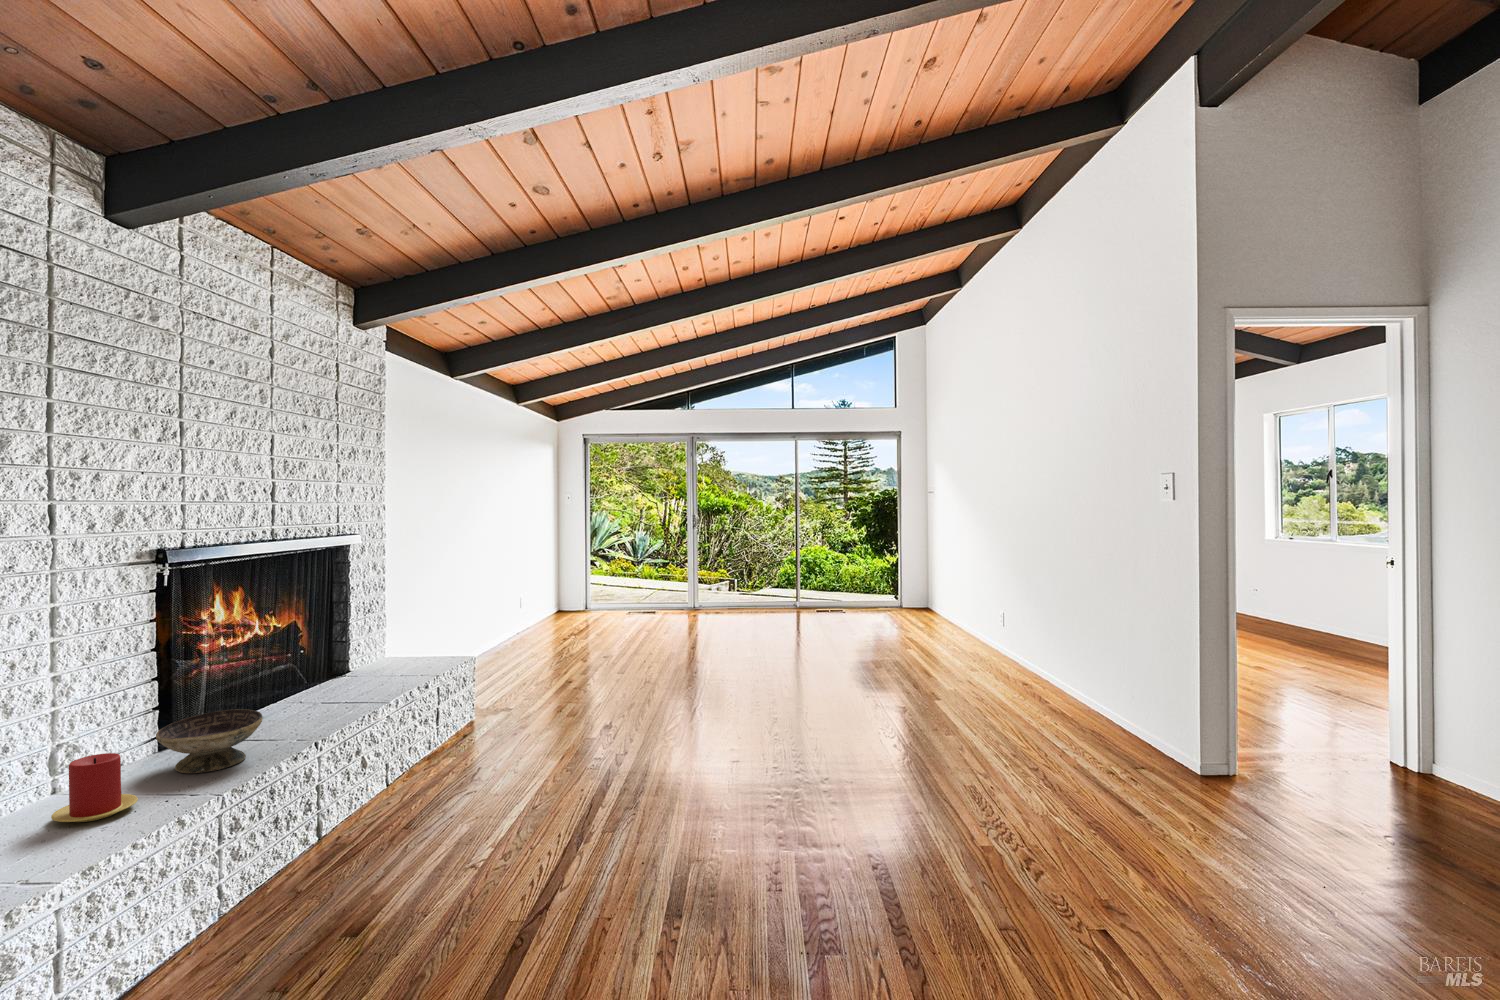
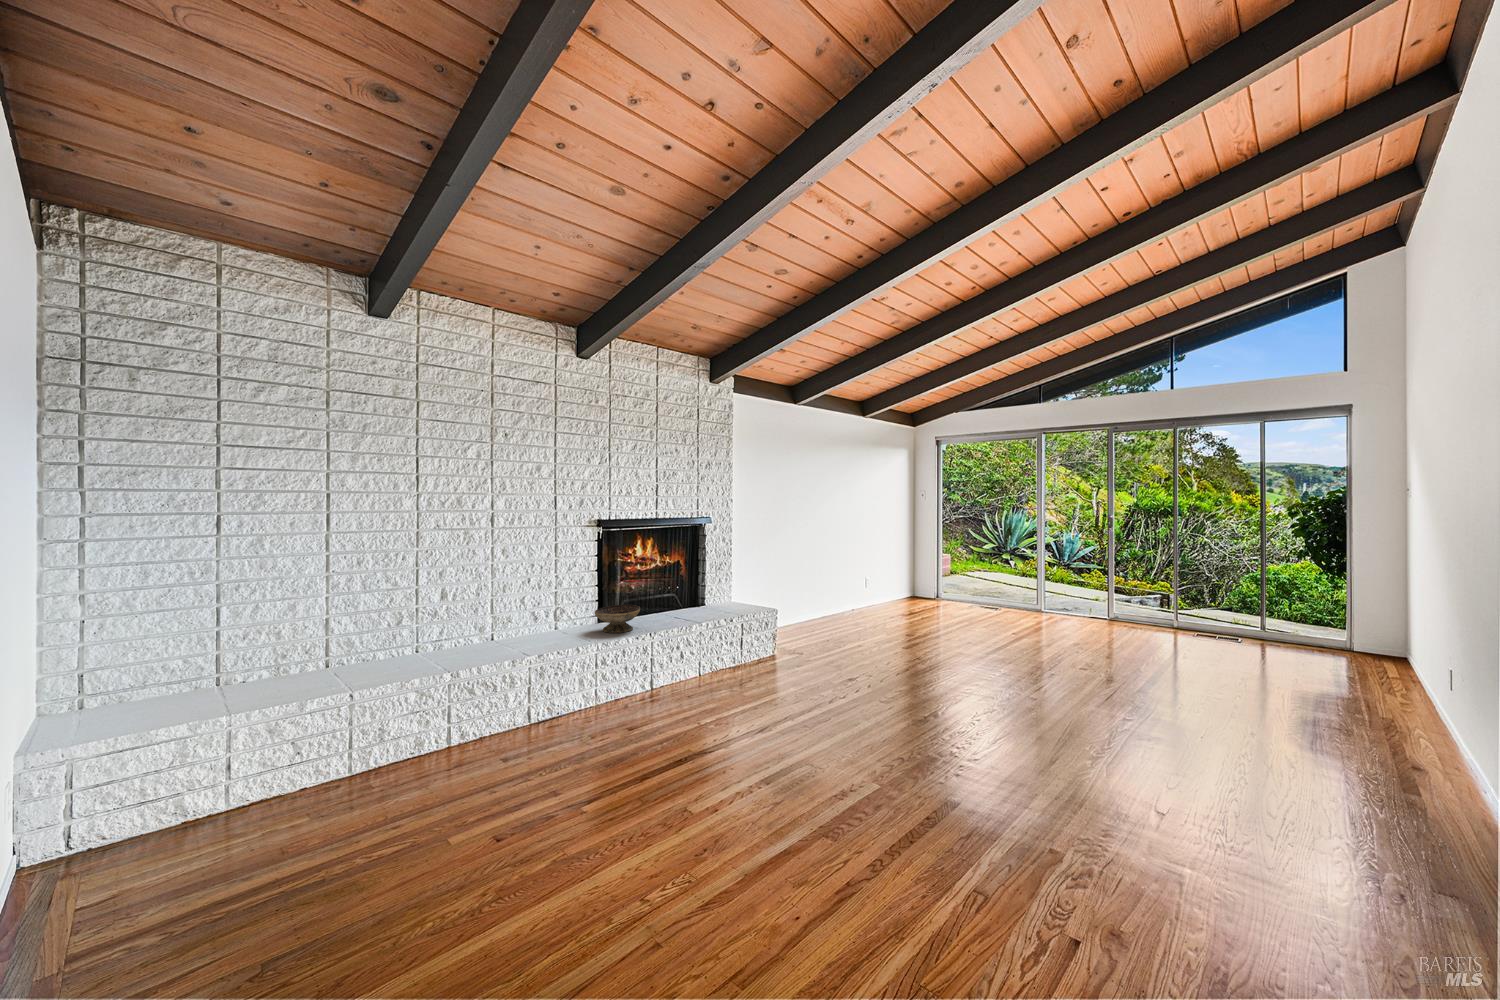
candle: present [51,753,138,822] -> none [551,615,583,644]

